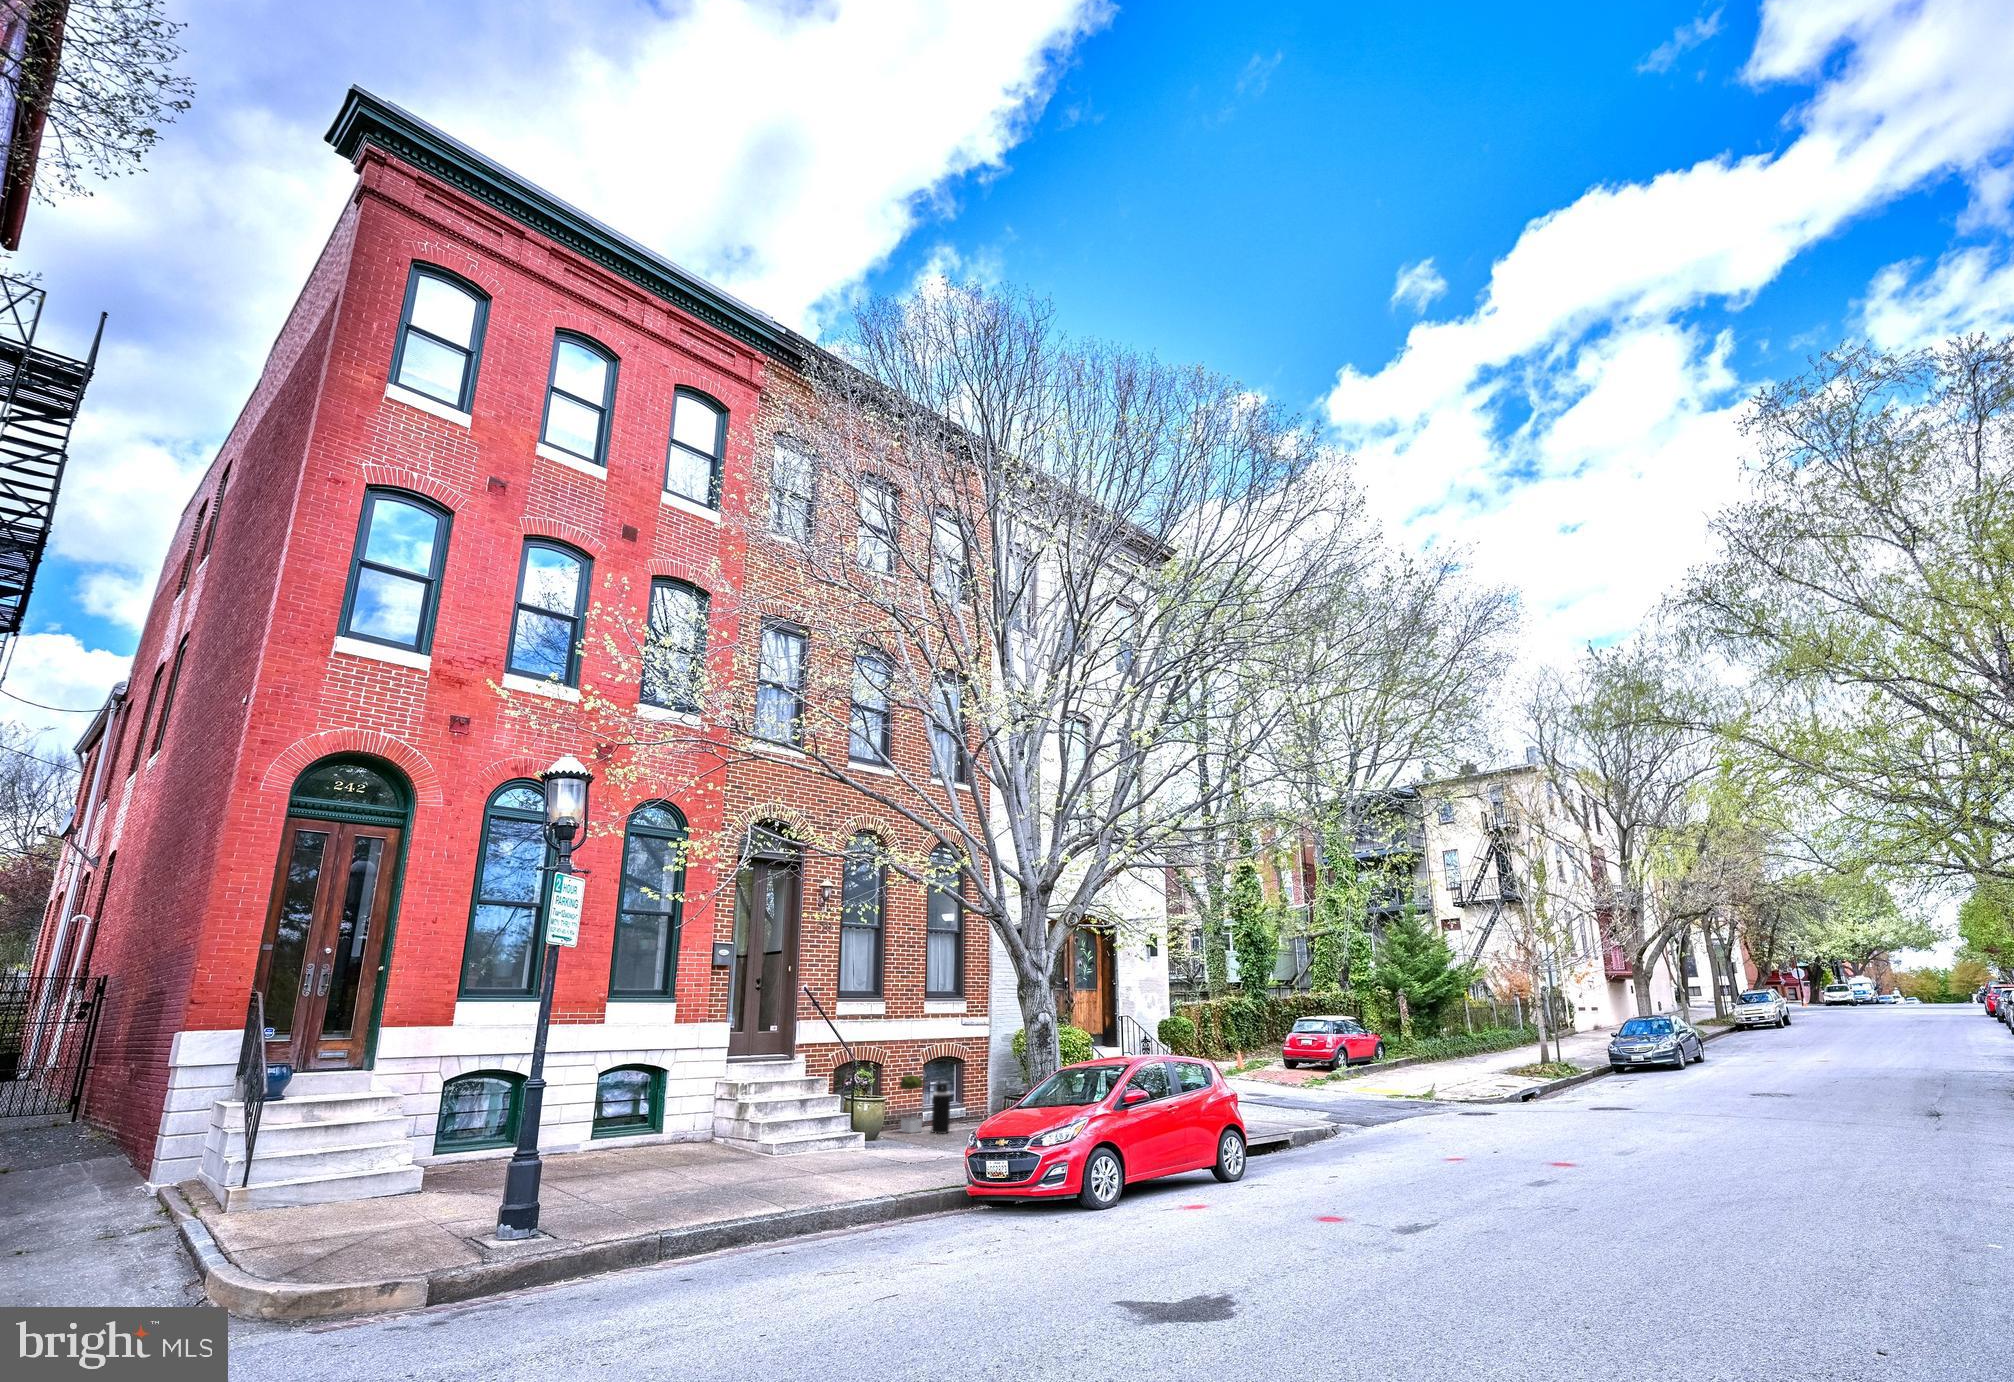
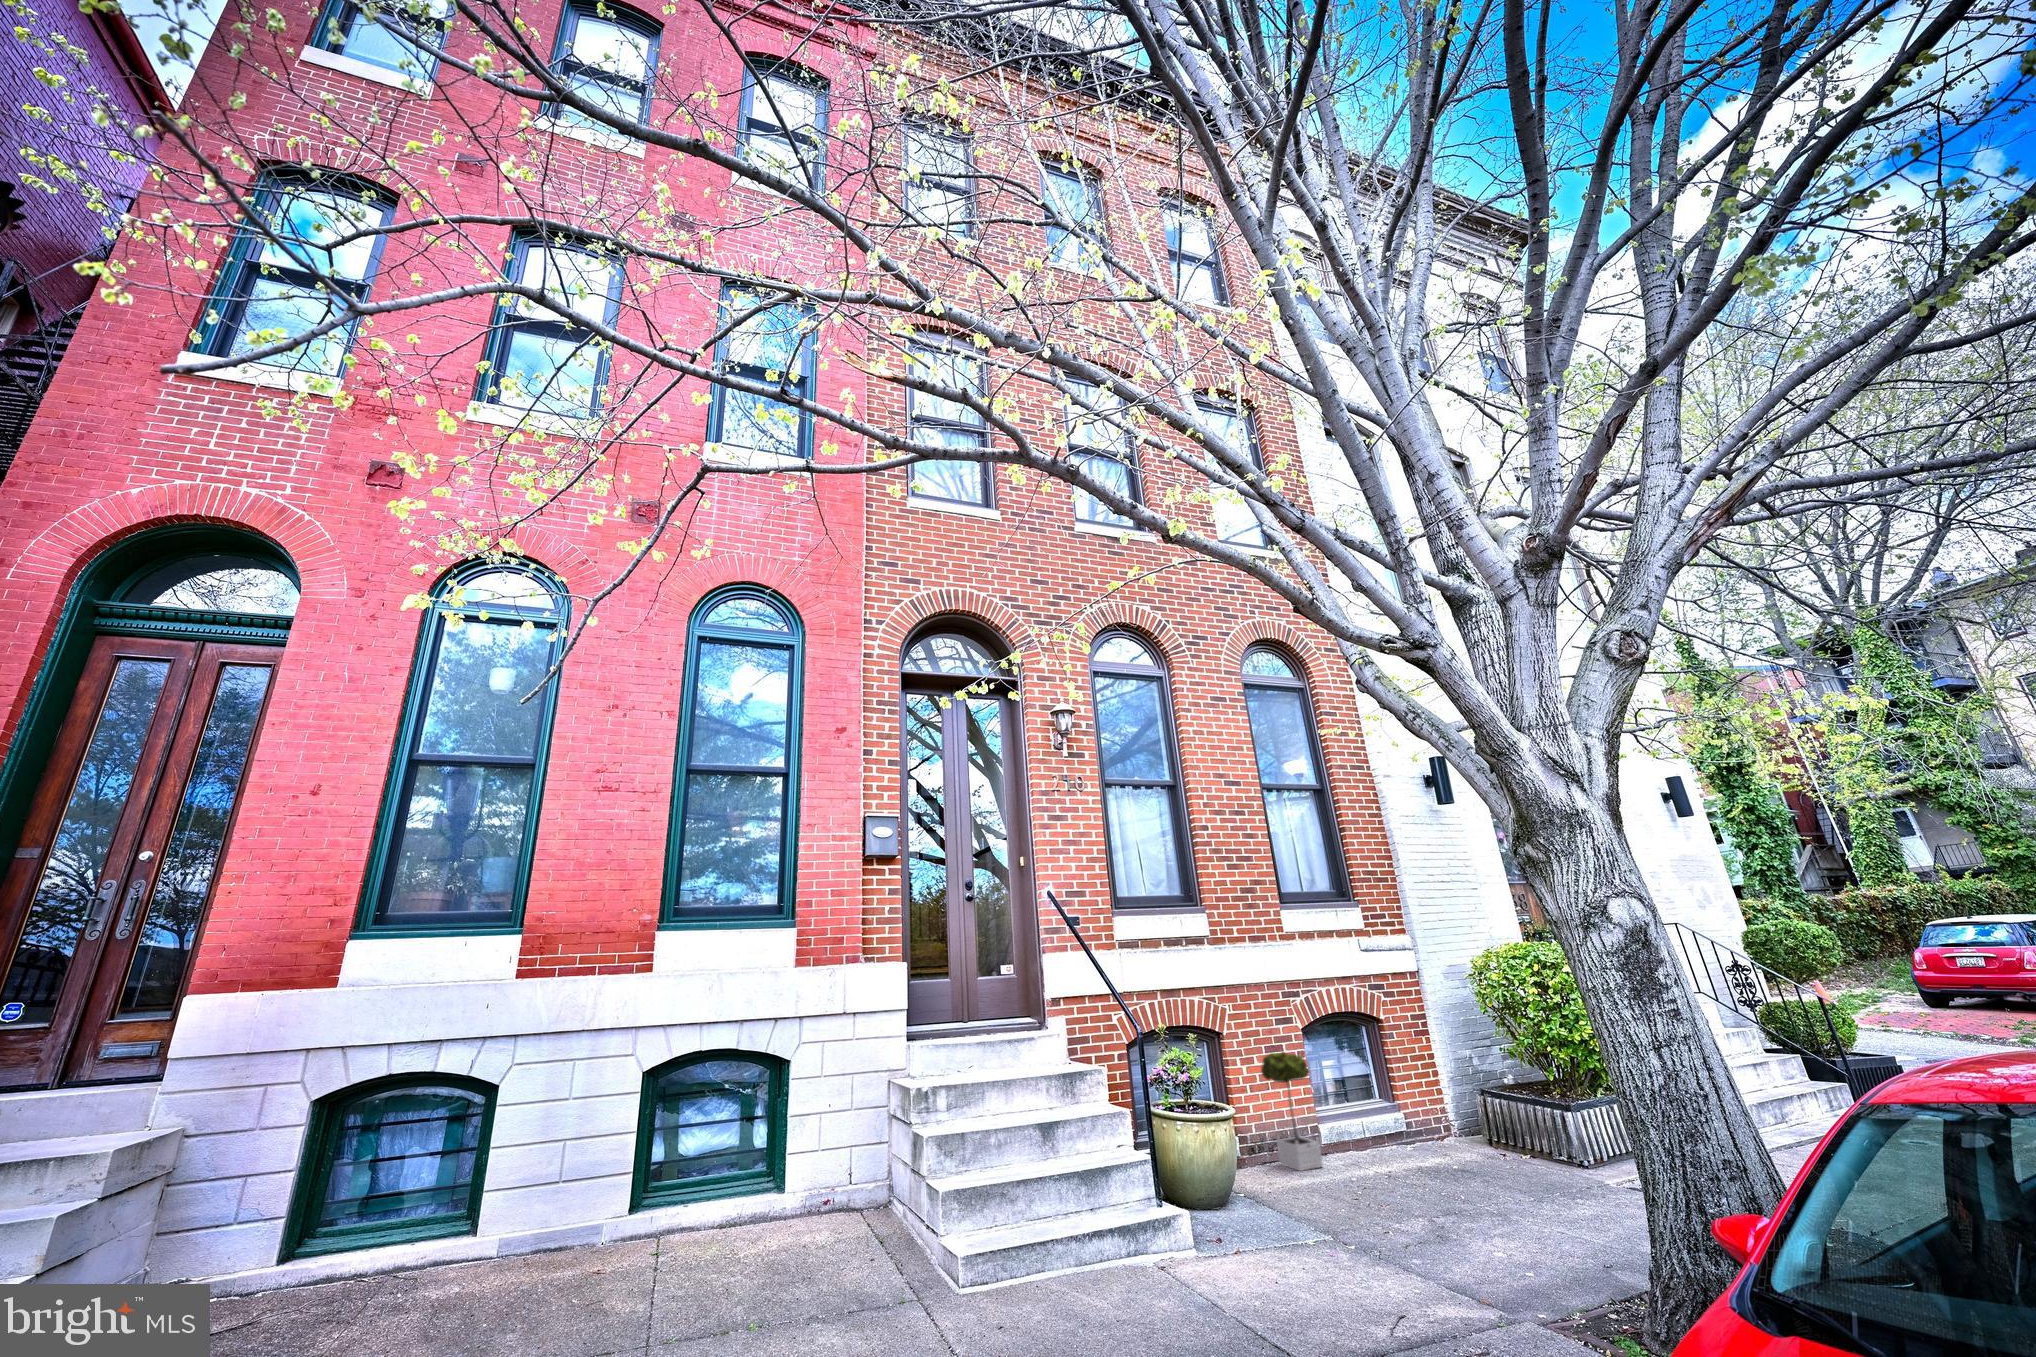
trash can: present [932,1084,950,1134] -> none [1332,1068,1382,1173]

